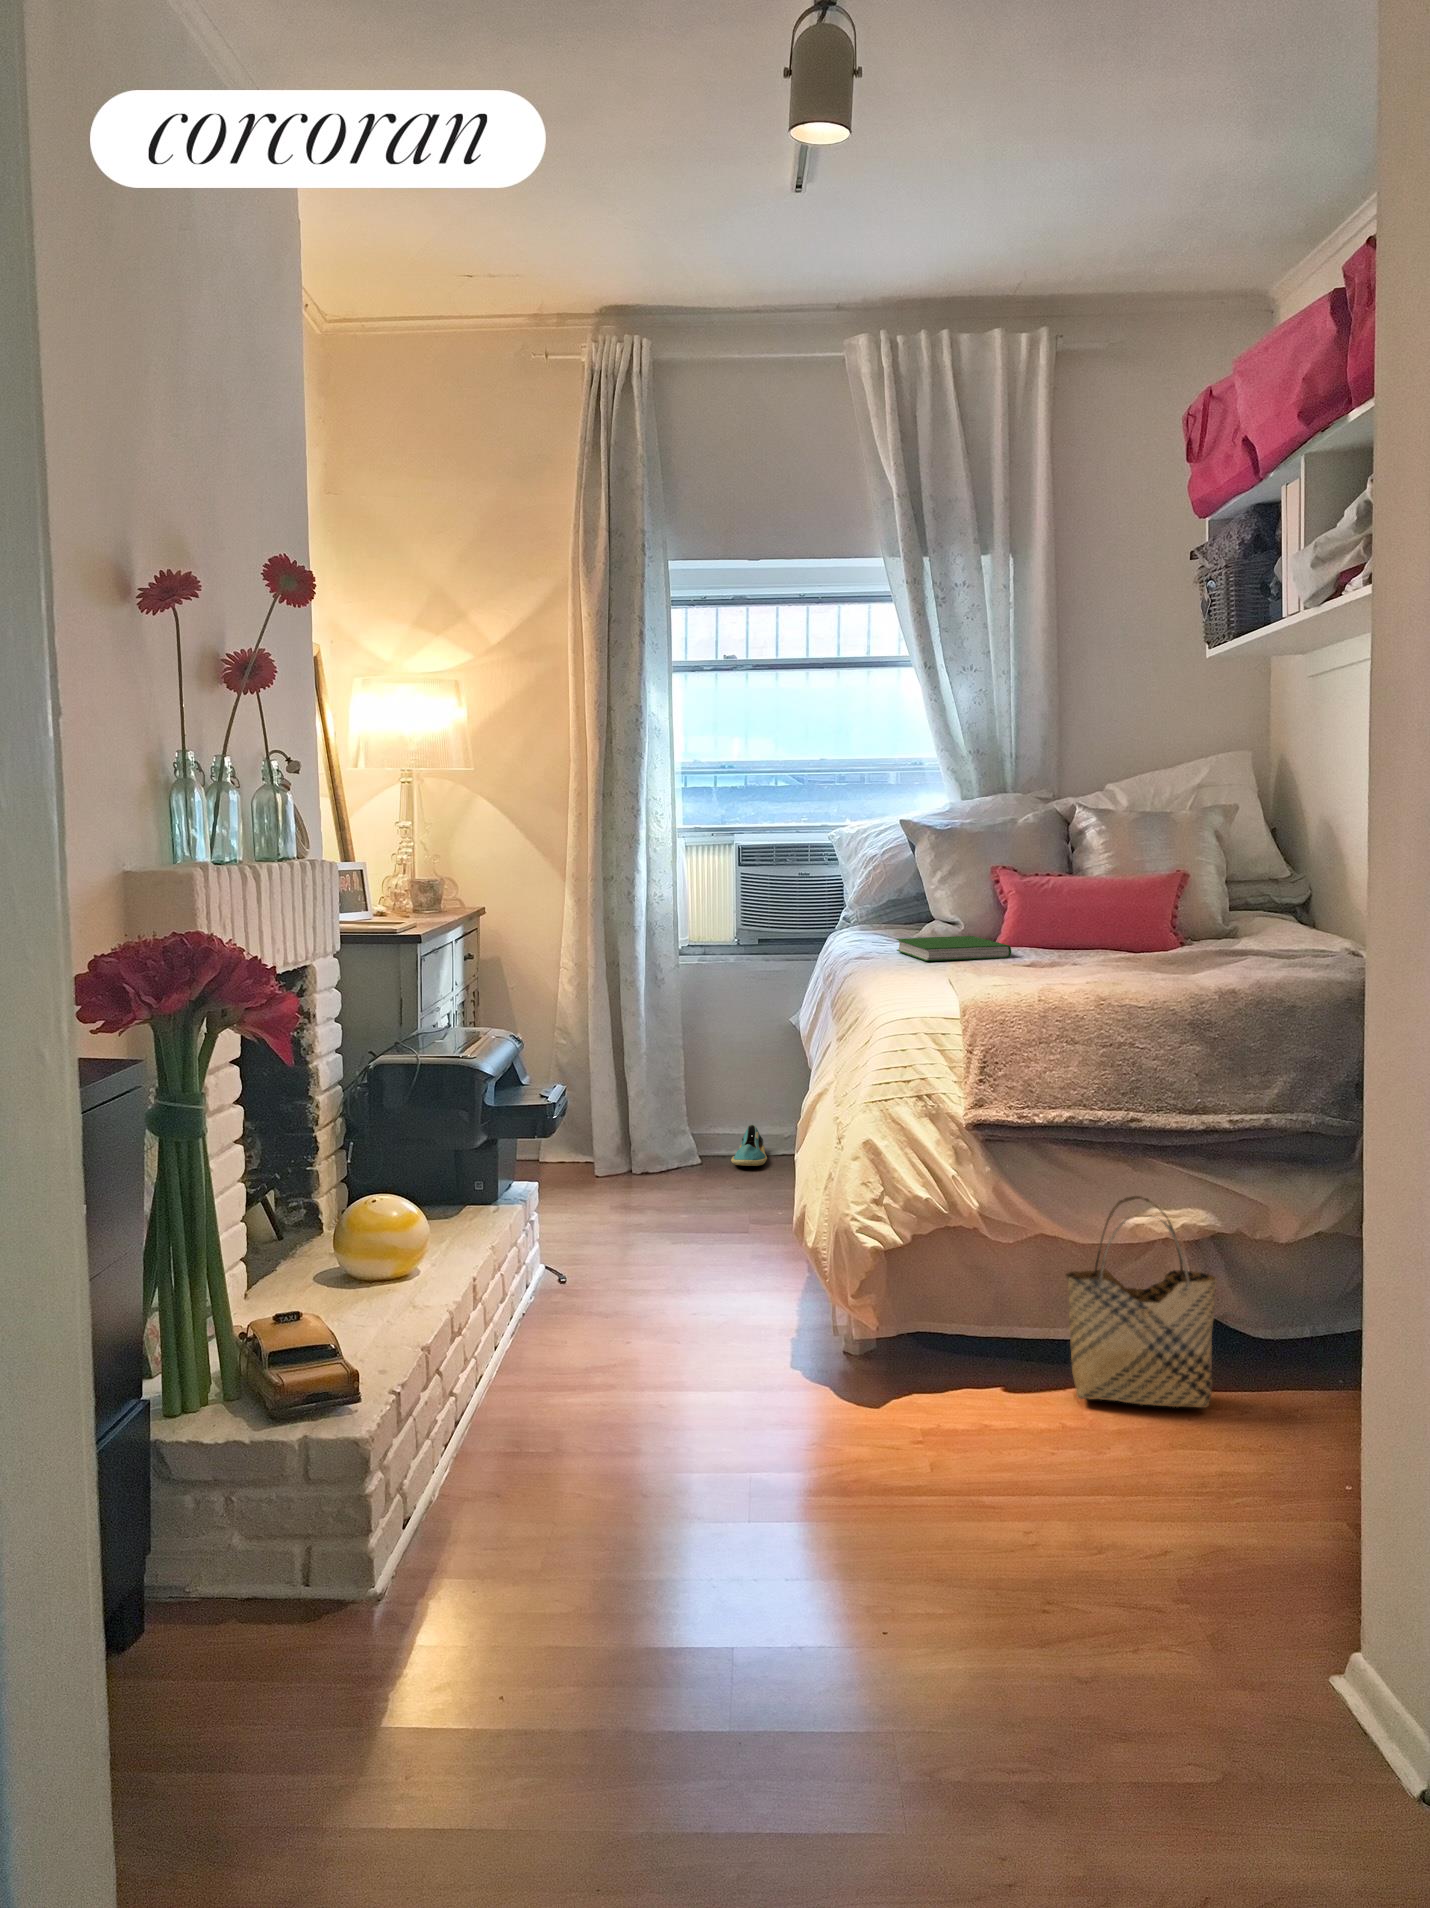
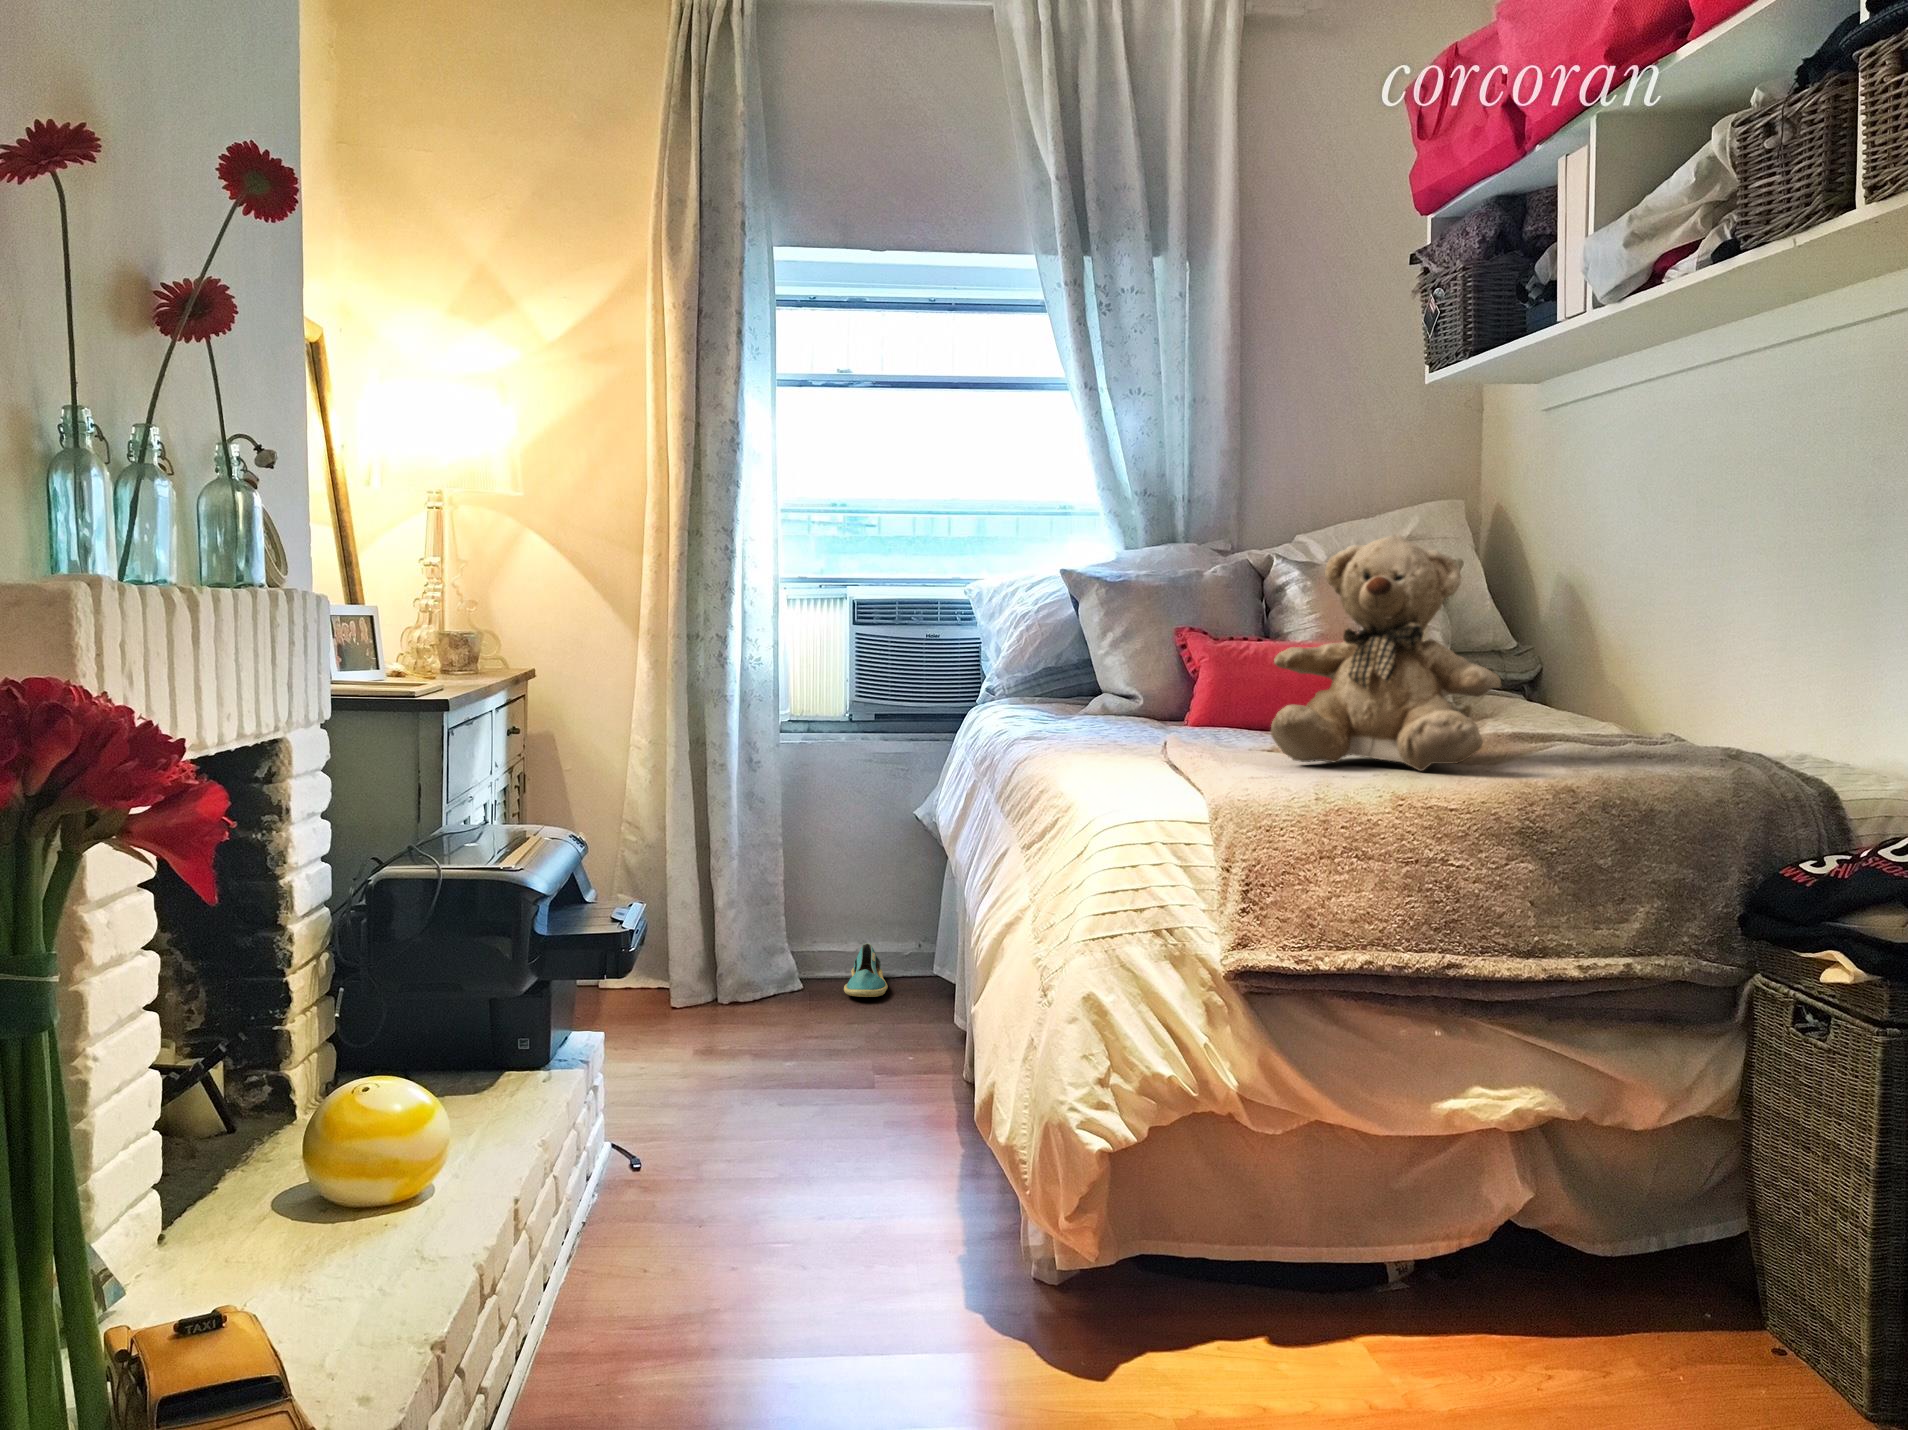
teddy bear: none [1022,796,1202,978] -> present [1271,534,1501,771]
hardcover book: present [896,936,1011,961] -> none [1076,714,1231,745]
woven basket: present [1066,1196,1217,1408] -> none [1357,1067,1560,1362]

